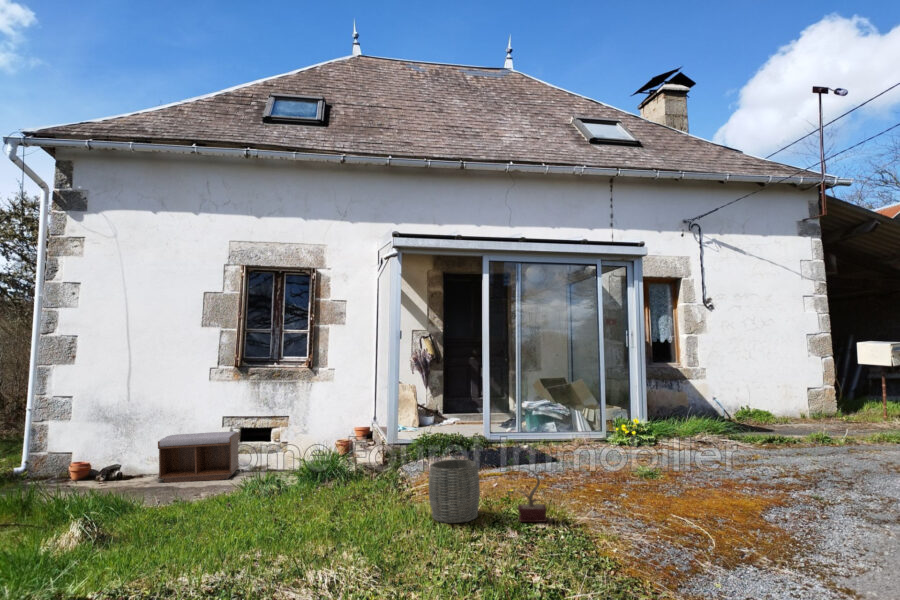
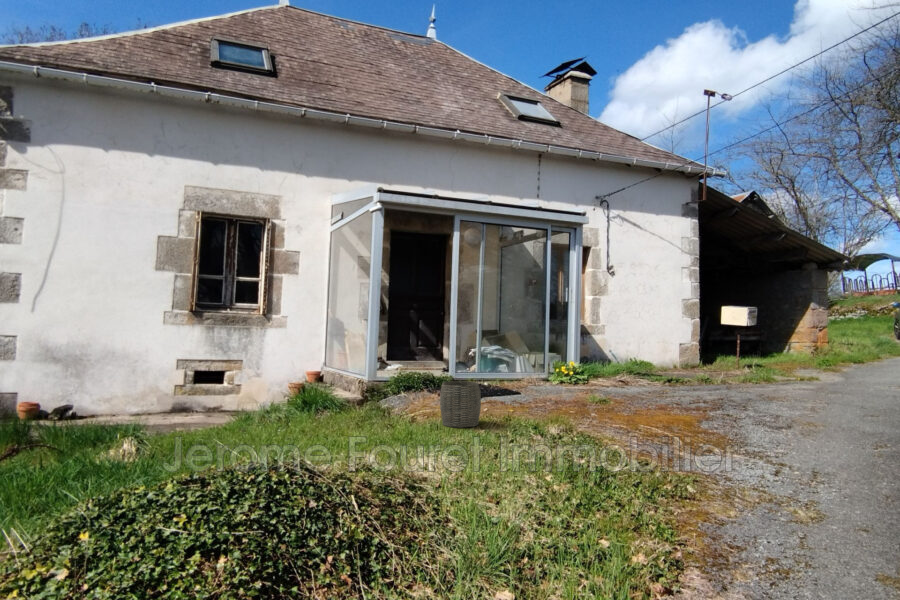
bench: present [158,431,239,482] -> none [119,373,195,422]
potted plant: present [506,445,573,522] -> none [503,367,556,426]

